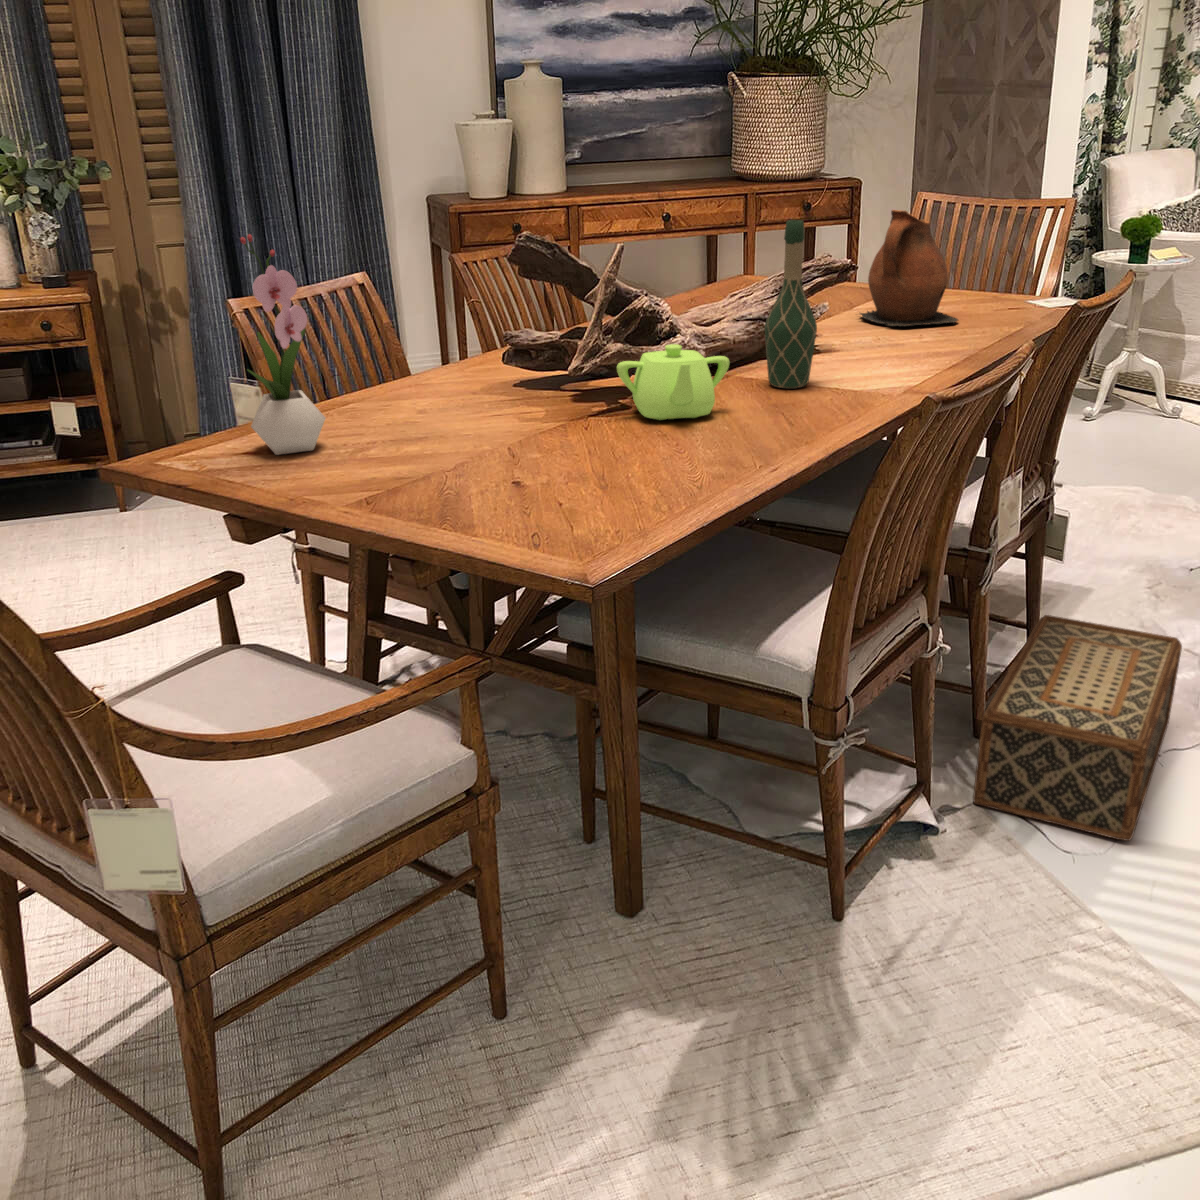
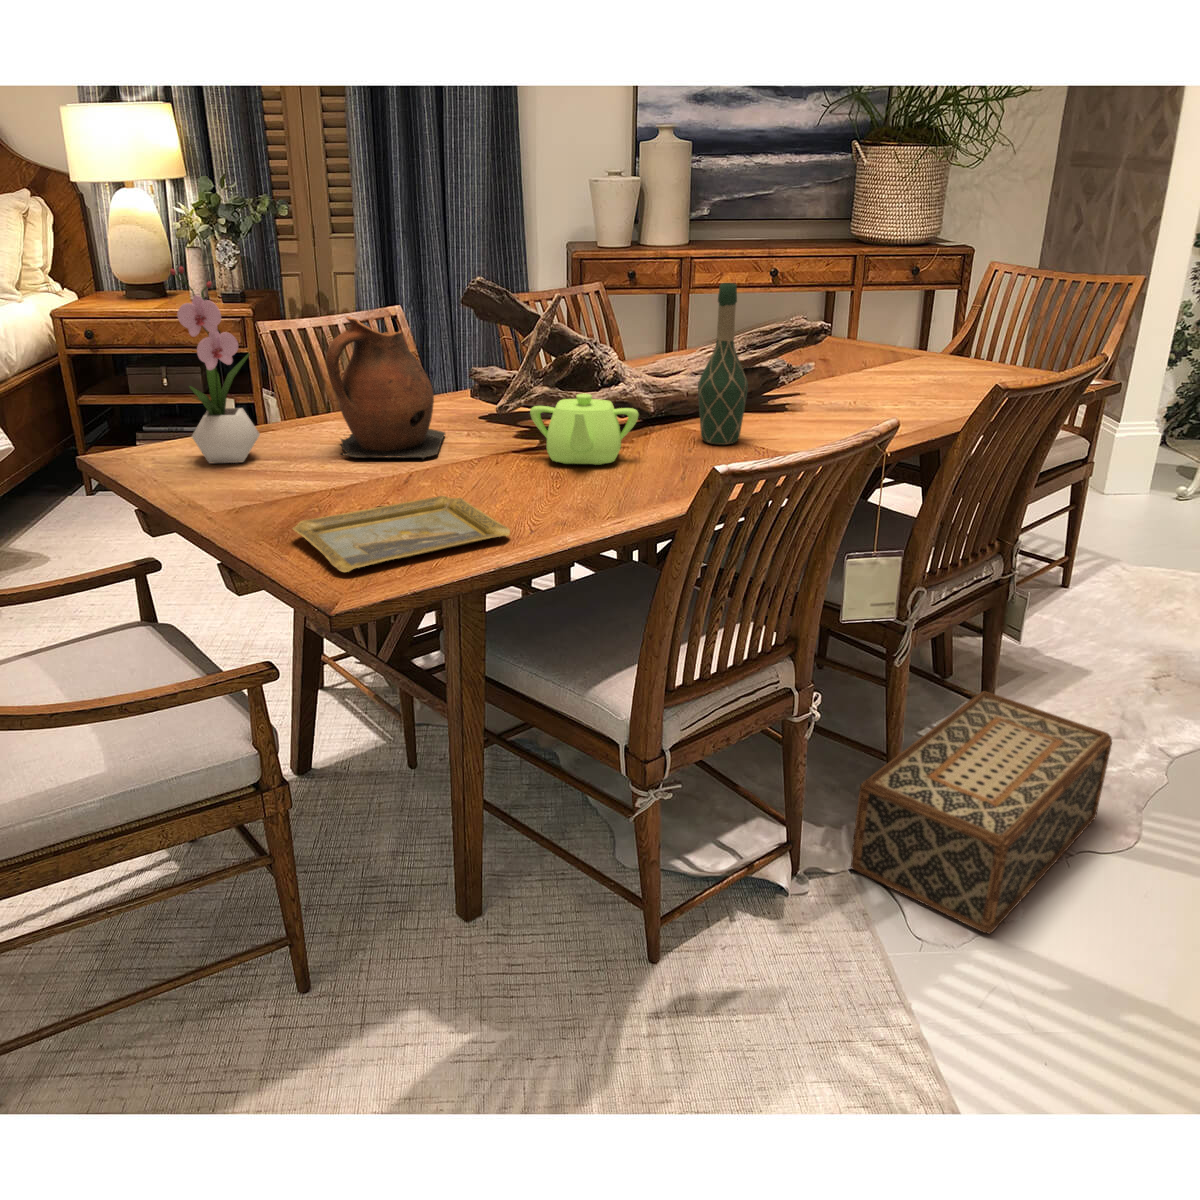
ceramic pitcher: present [860,210,958,326] -> present [326,316,445,460]
tray: none [467,460,690,541] -> present [292,496,510,572]

